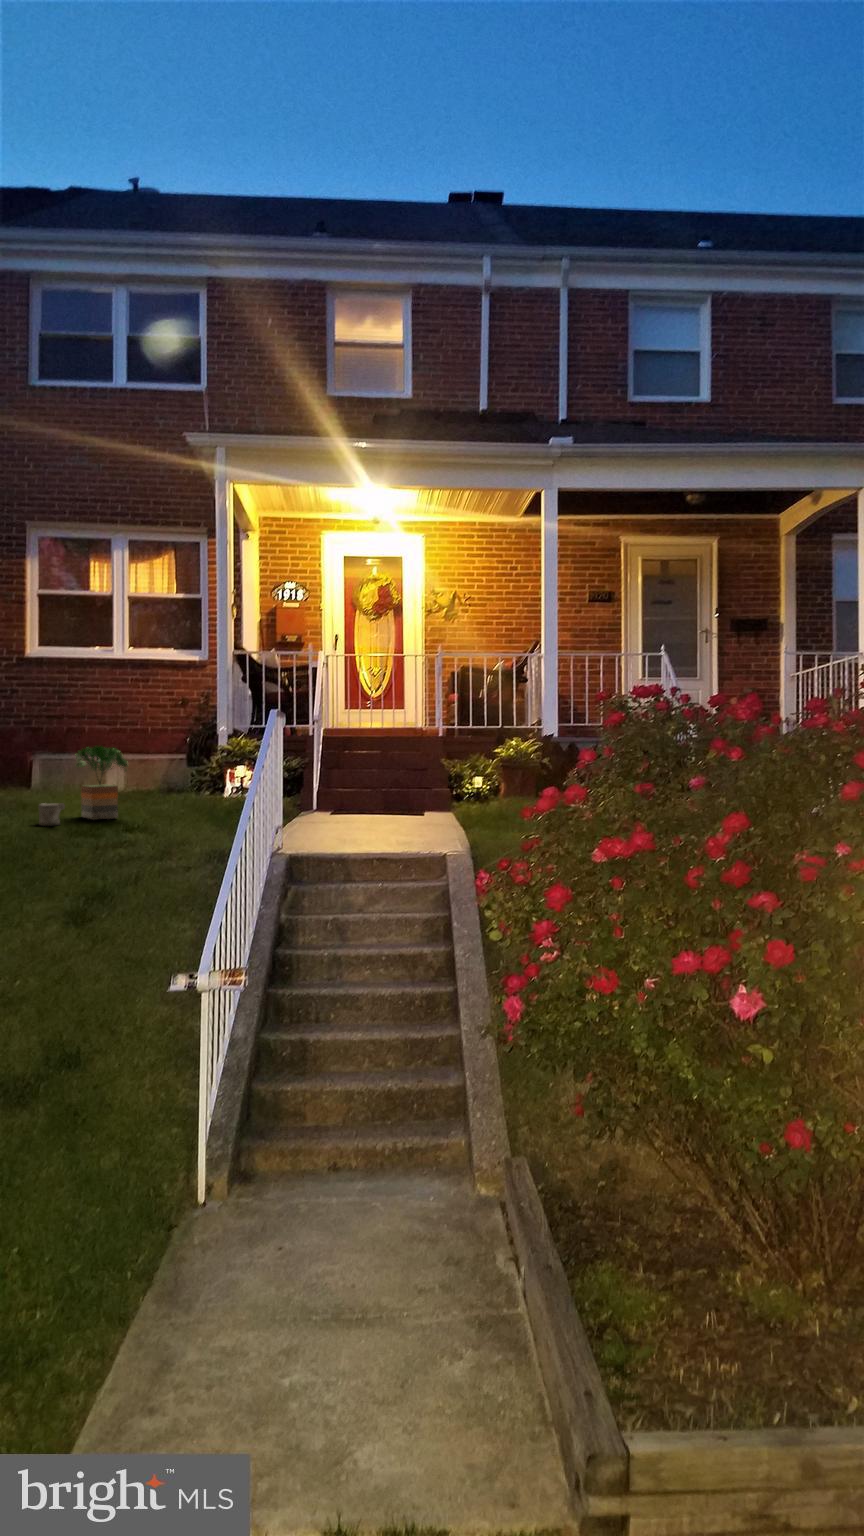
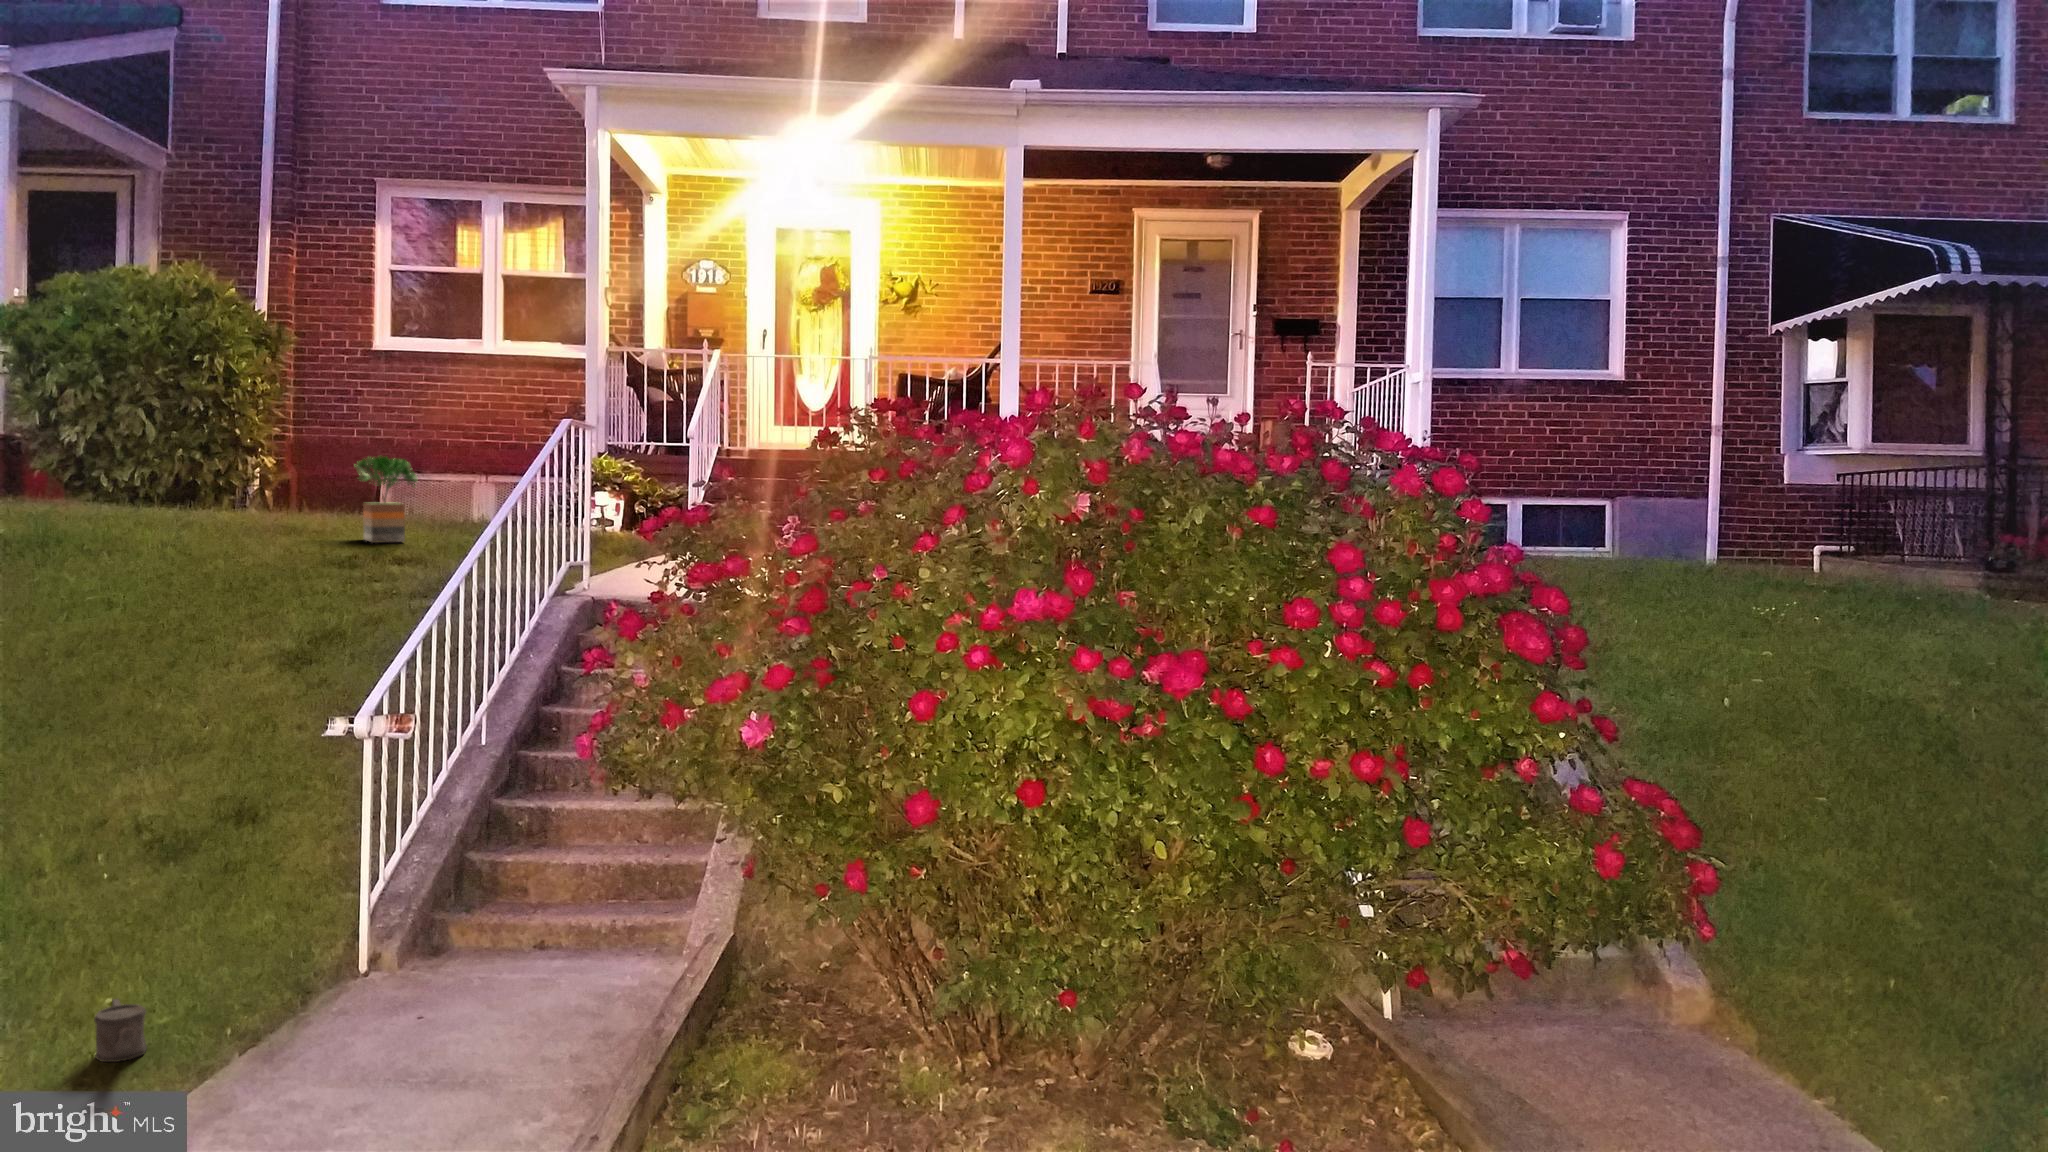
watering can: present [38,803,65,826] -> present [94,999,147,1062]

